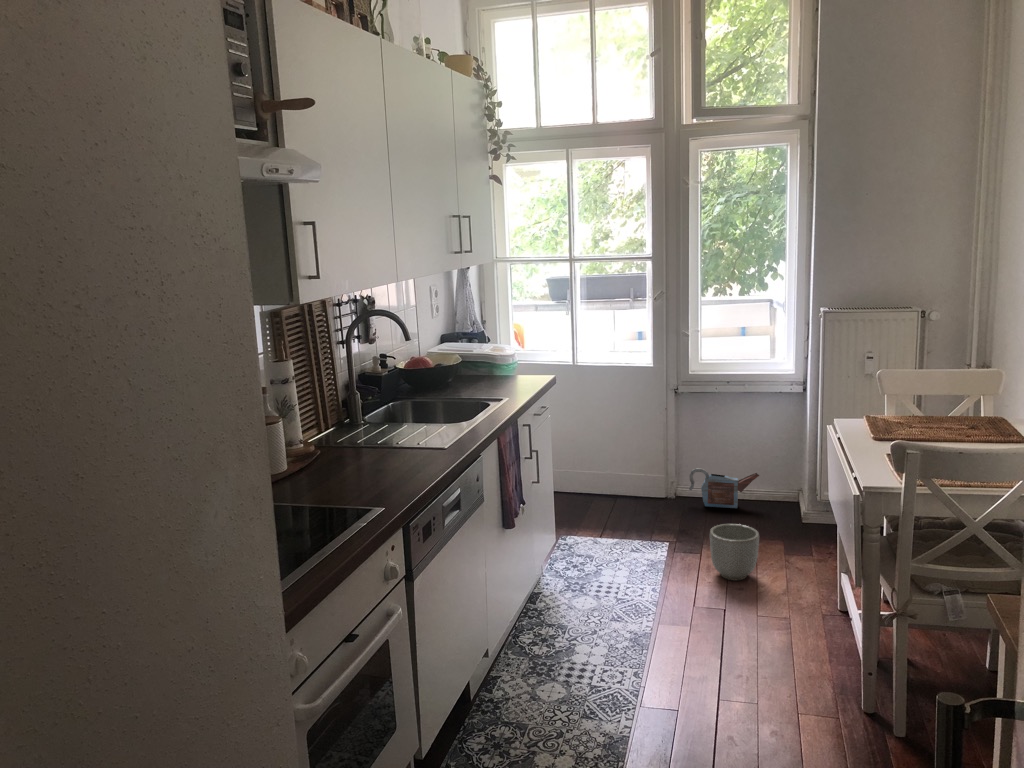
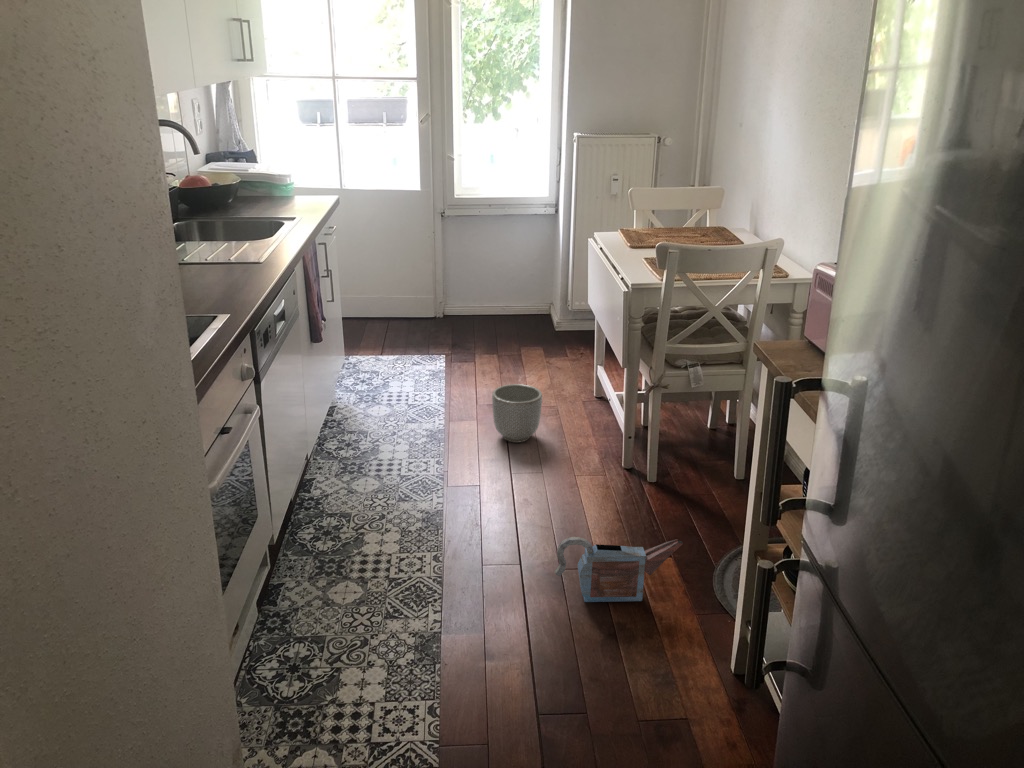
watering can: present [689,468,759,508] -> present [555,537,683,602]

